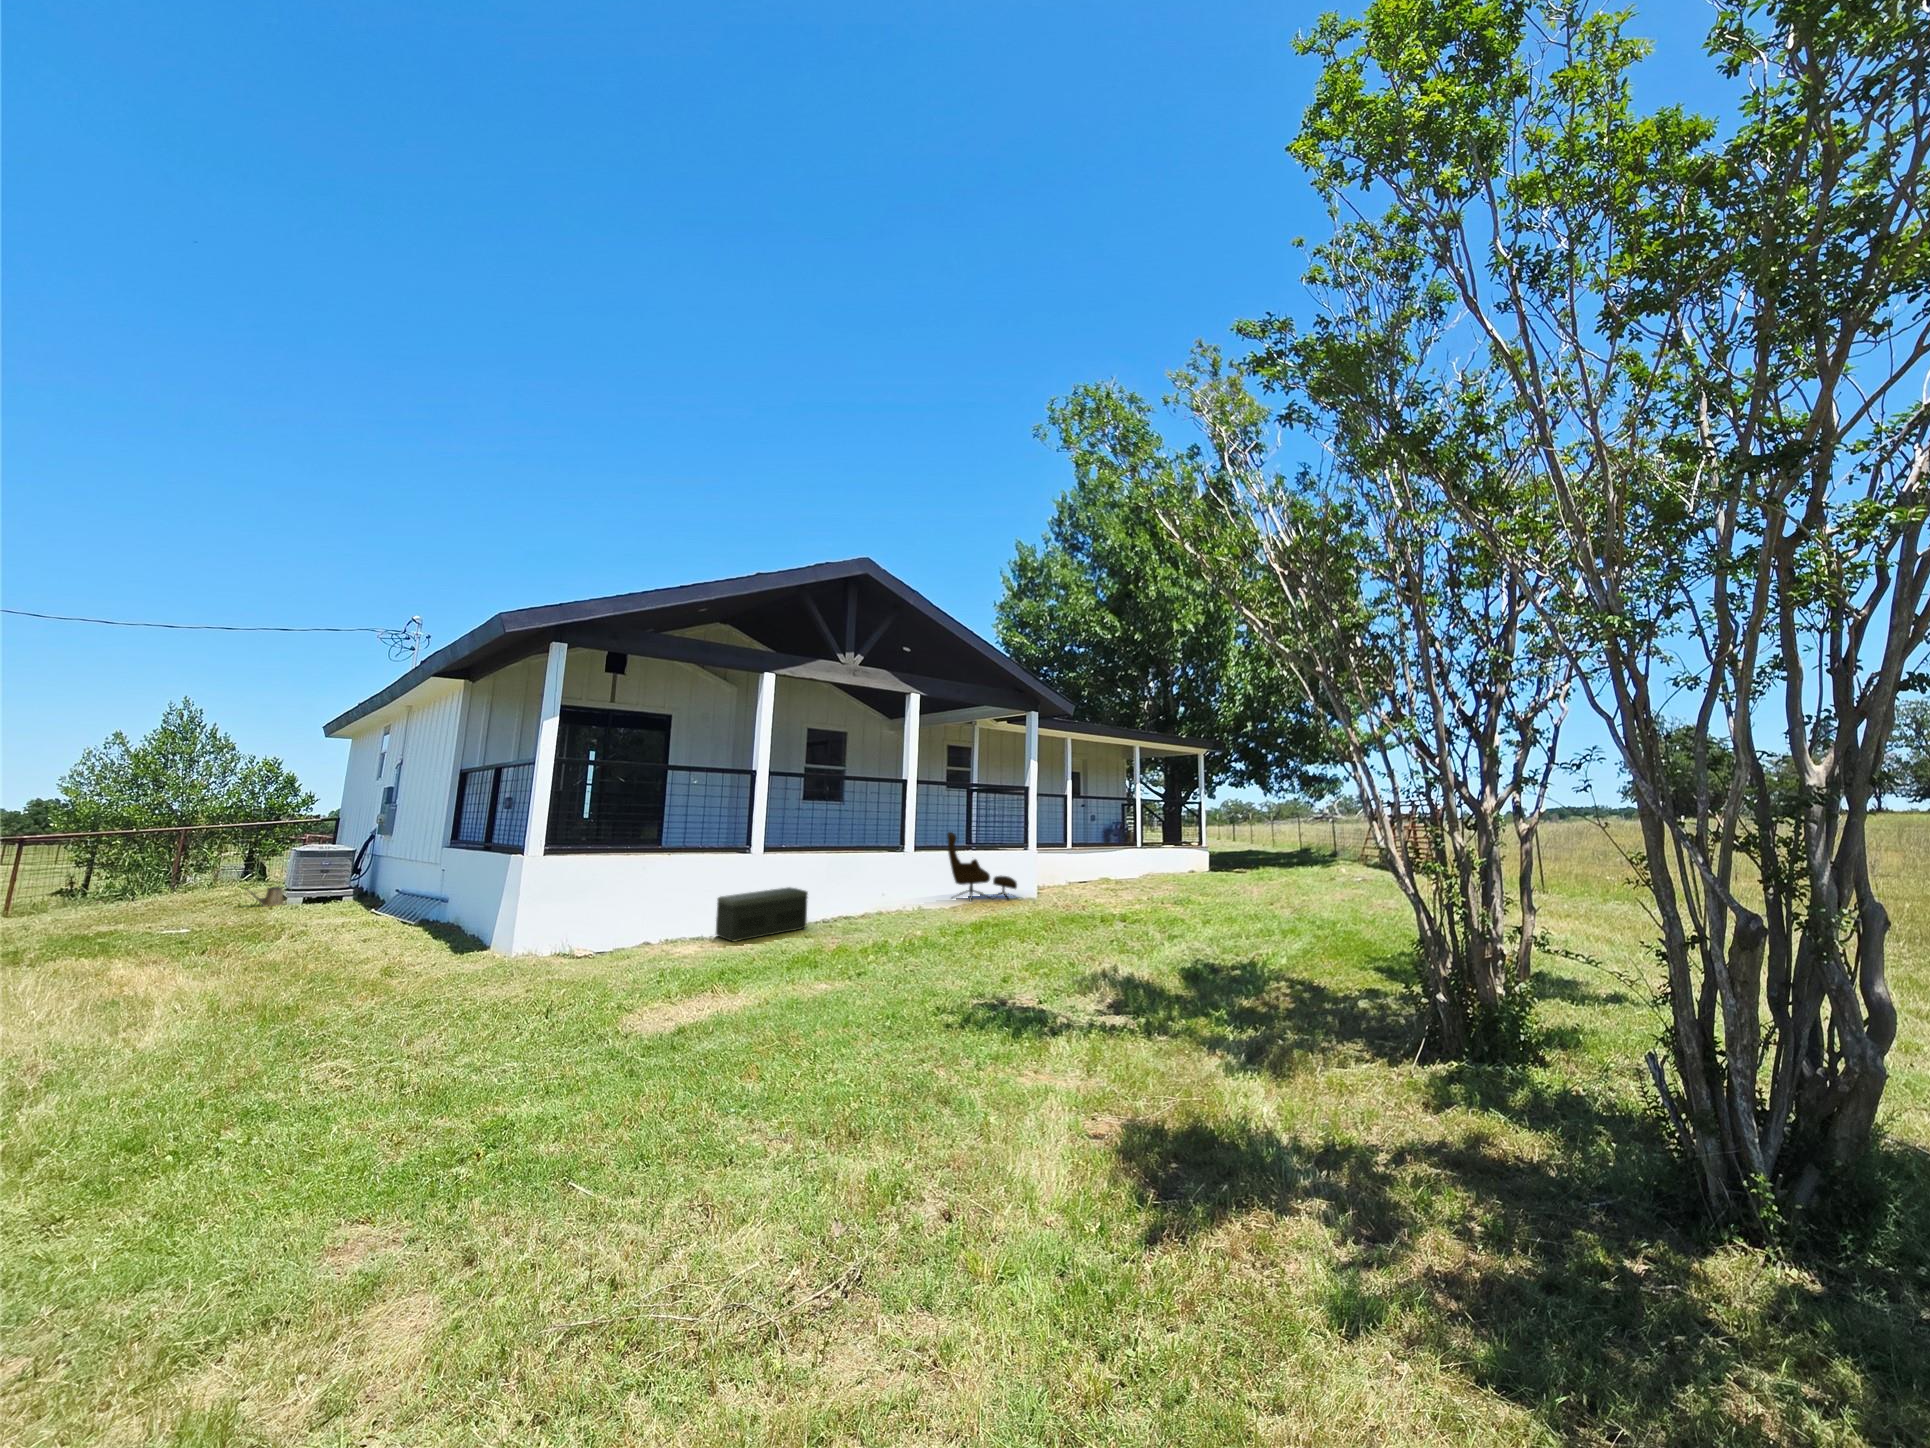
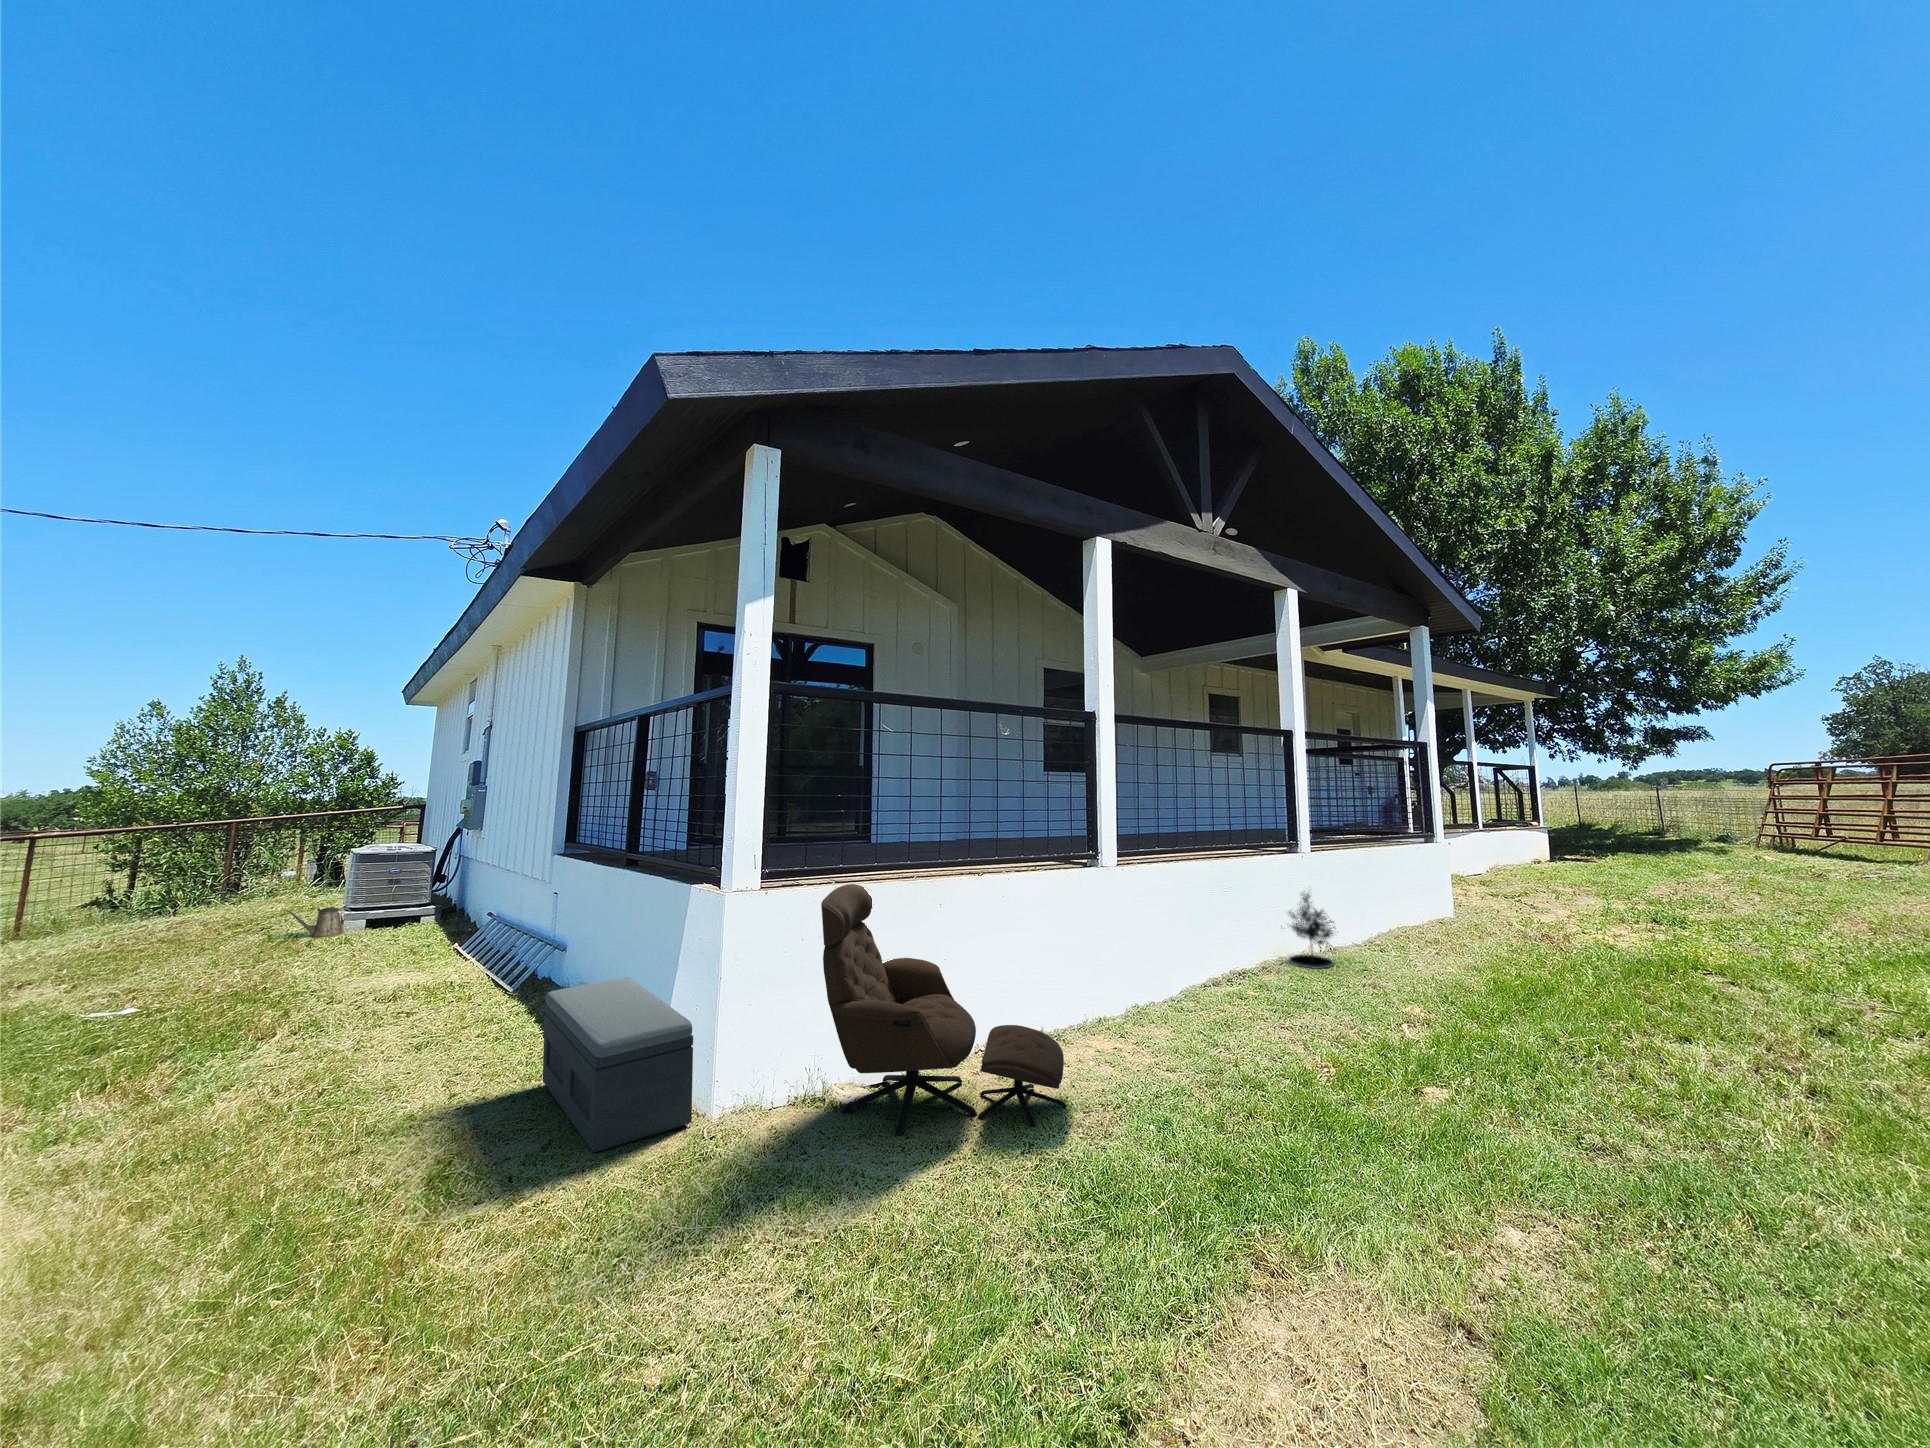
lounge chair: present [947,832,1017,901] -> present [821,884,1066,1137]
potted tree: none [888,864,914,910] -> present [1289,893,1336,969]
storage bench: present [716,887,808,942] -> present [543,978,693,1152]

